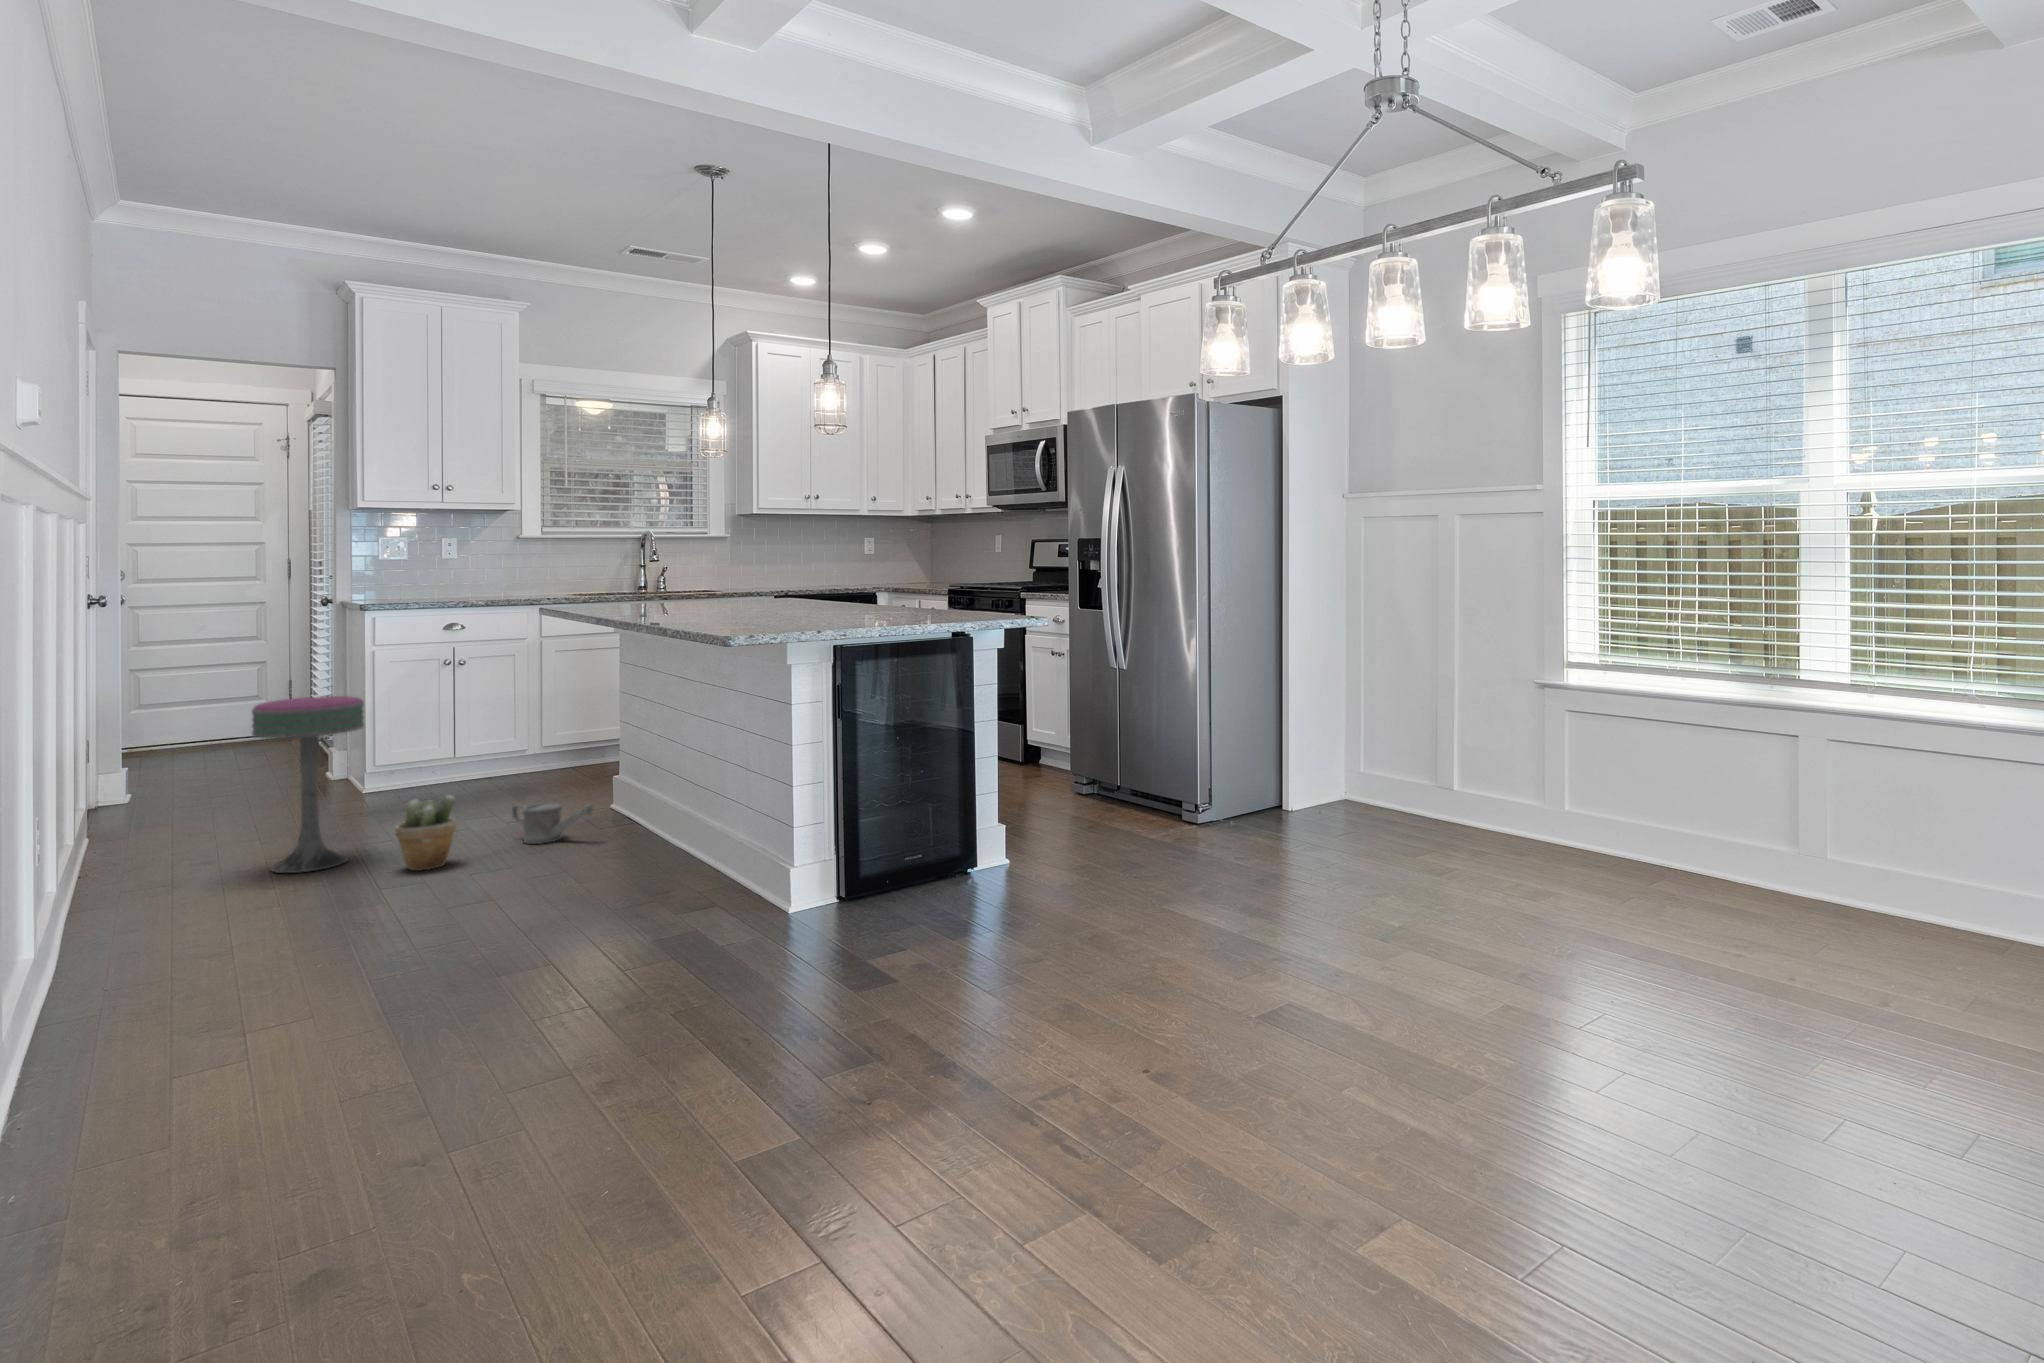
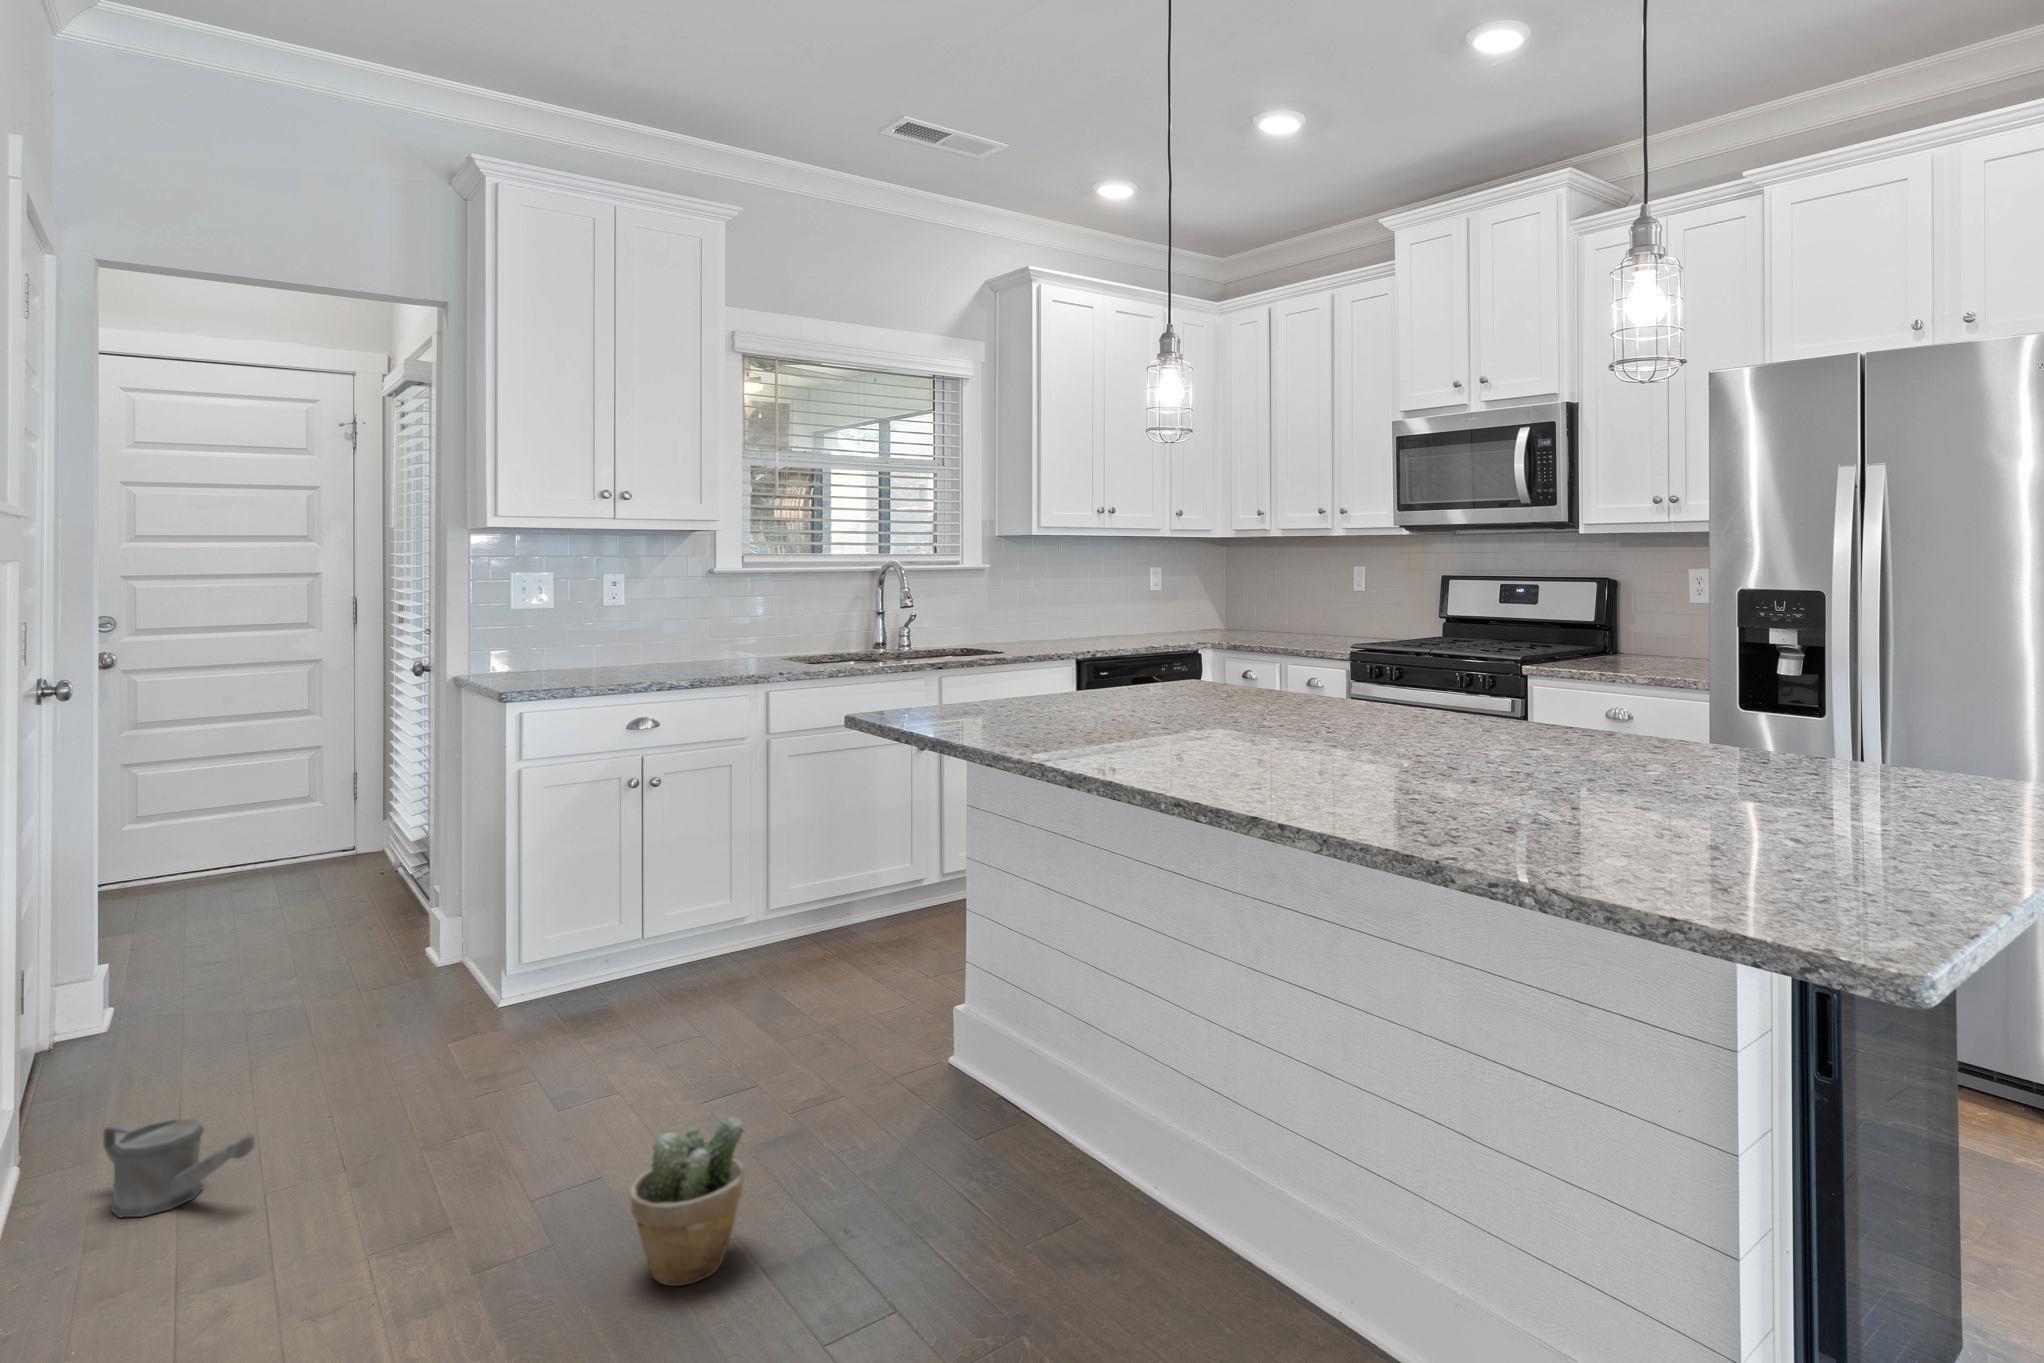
bar stool: present [252,696,364,873] -> none [342,901,556,1291]
watering can: present [512,803,593,844] -> present [103,1119,255,1217]

